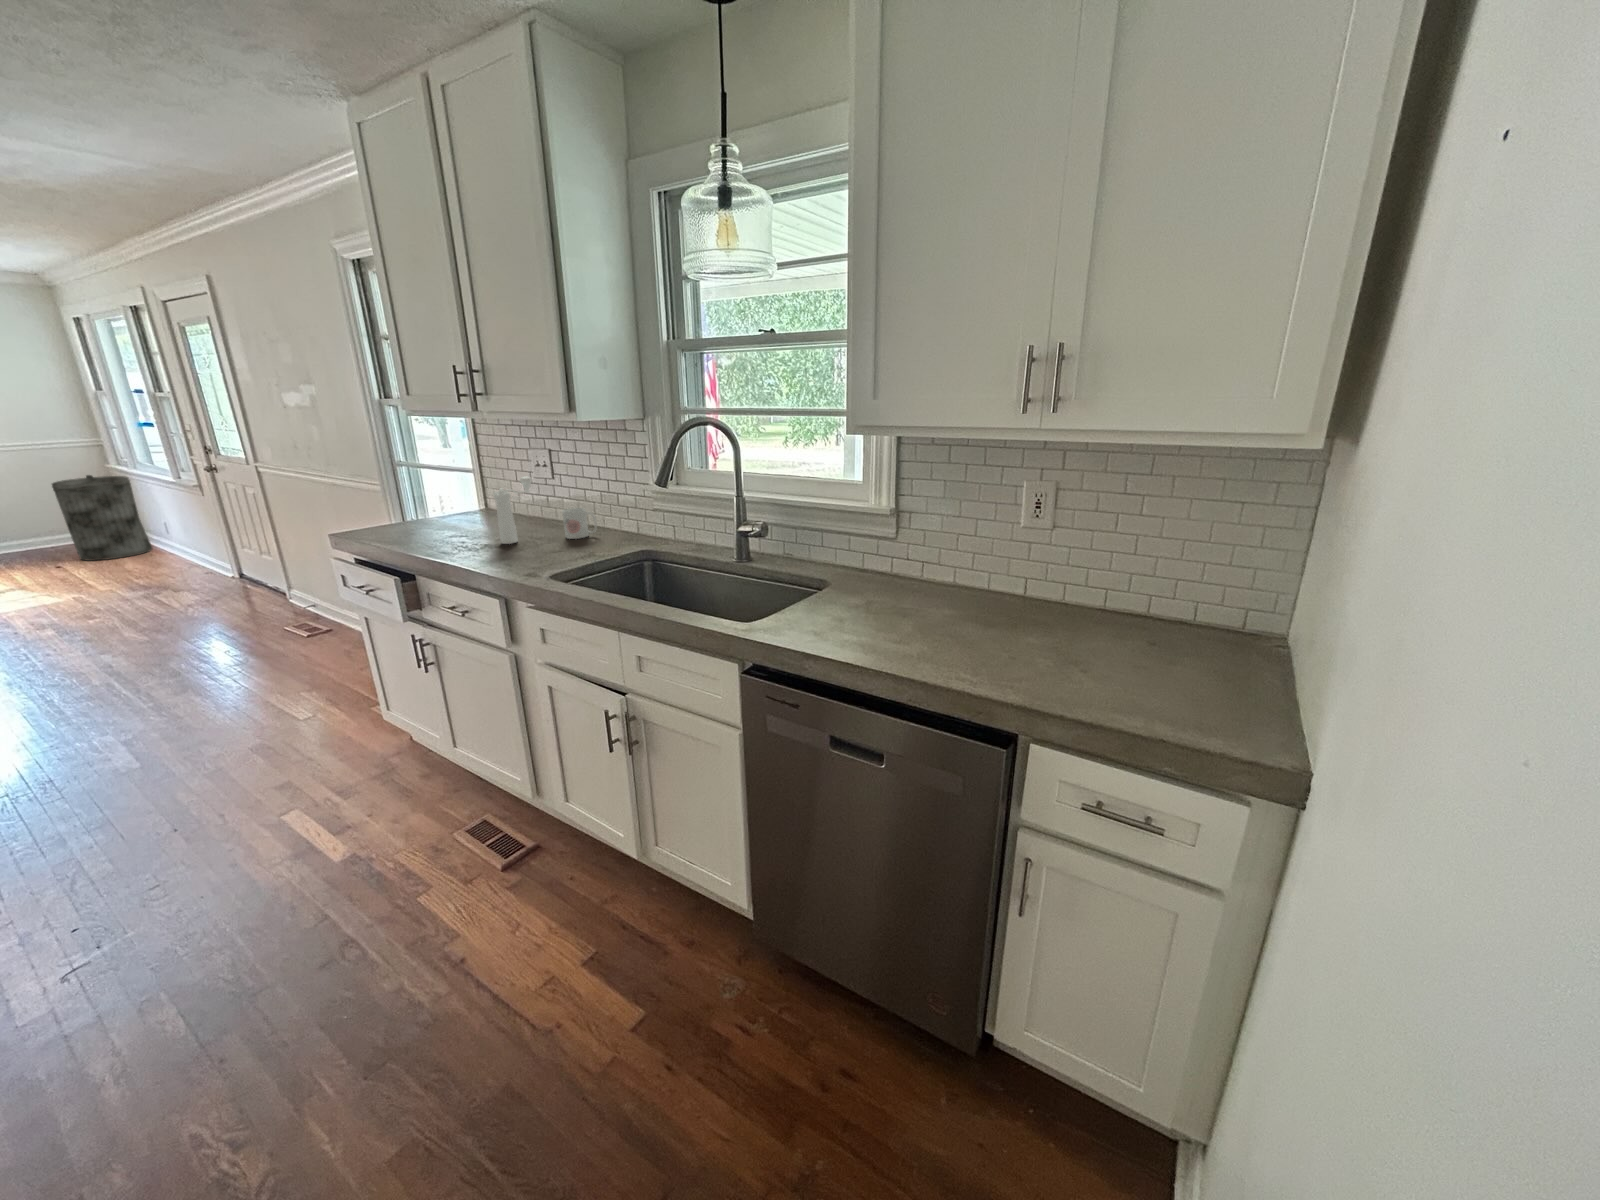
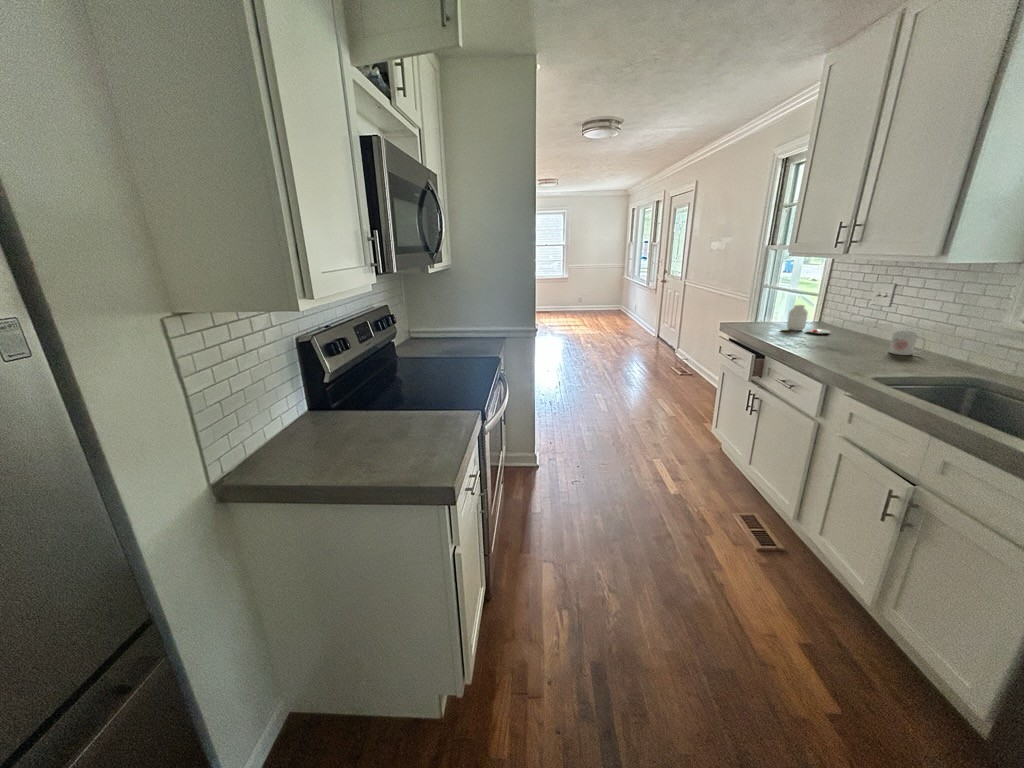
trash can: present [52,475,152,561] -> none [604,281,629,319]
pepper mill: present [493,477,532,544] -> none [831,303,875,348]
jar: none [431,489,500,532] -> present [781,305,831,334]

